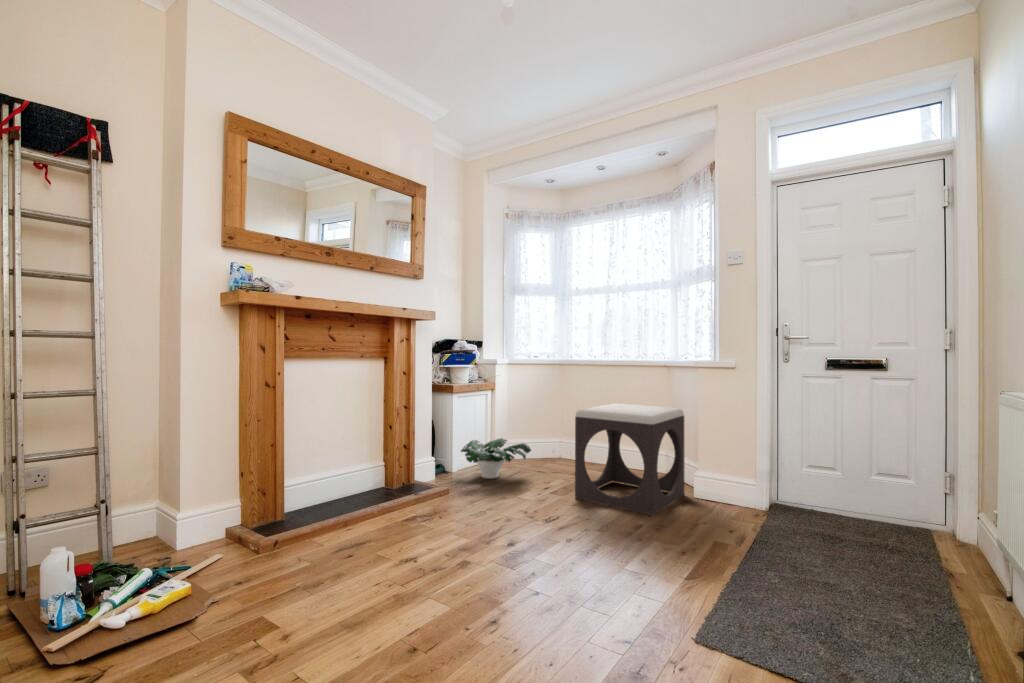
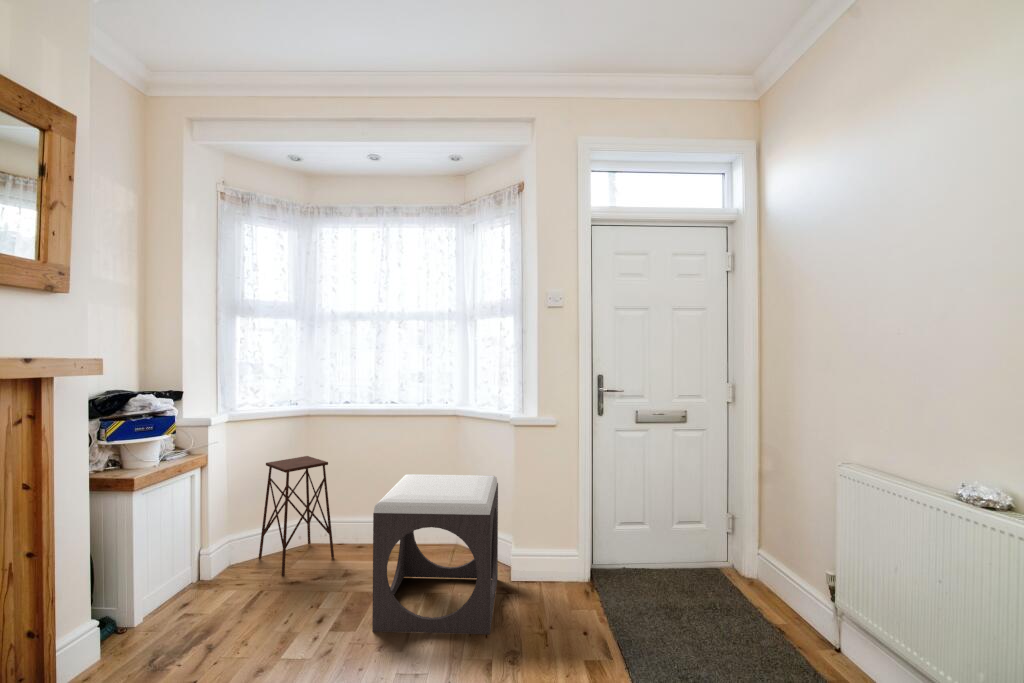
side table: none [526,393,573,468] -> present [259,456,334,575]
potted plant: present [461,438,531,479] -> none [150,546,282,627]

